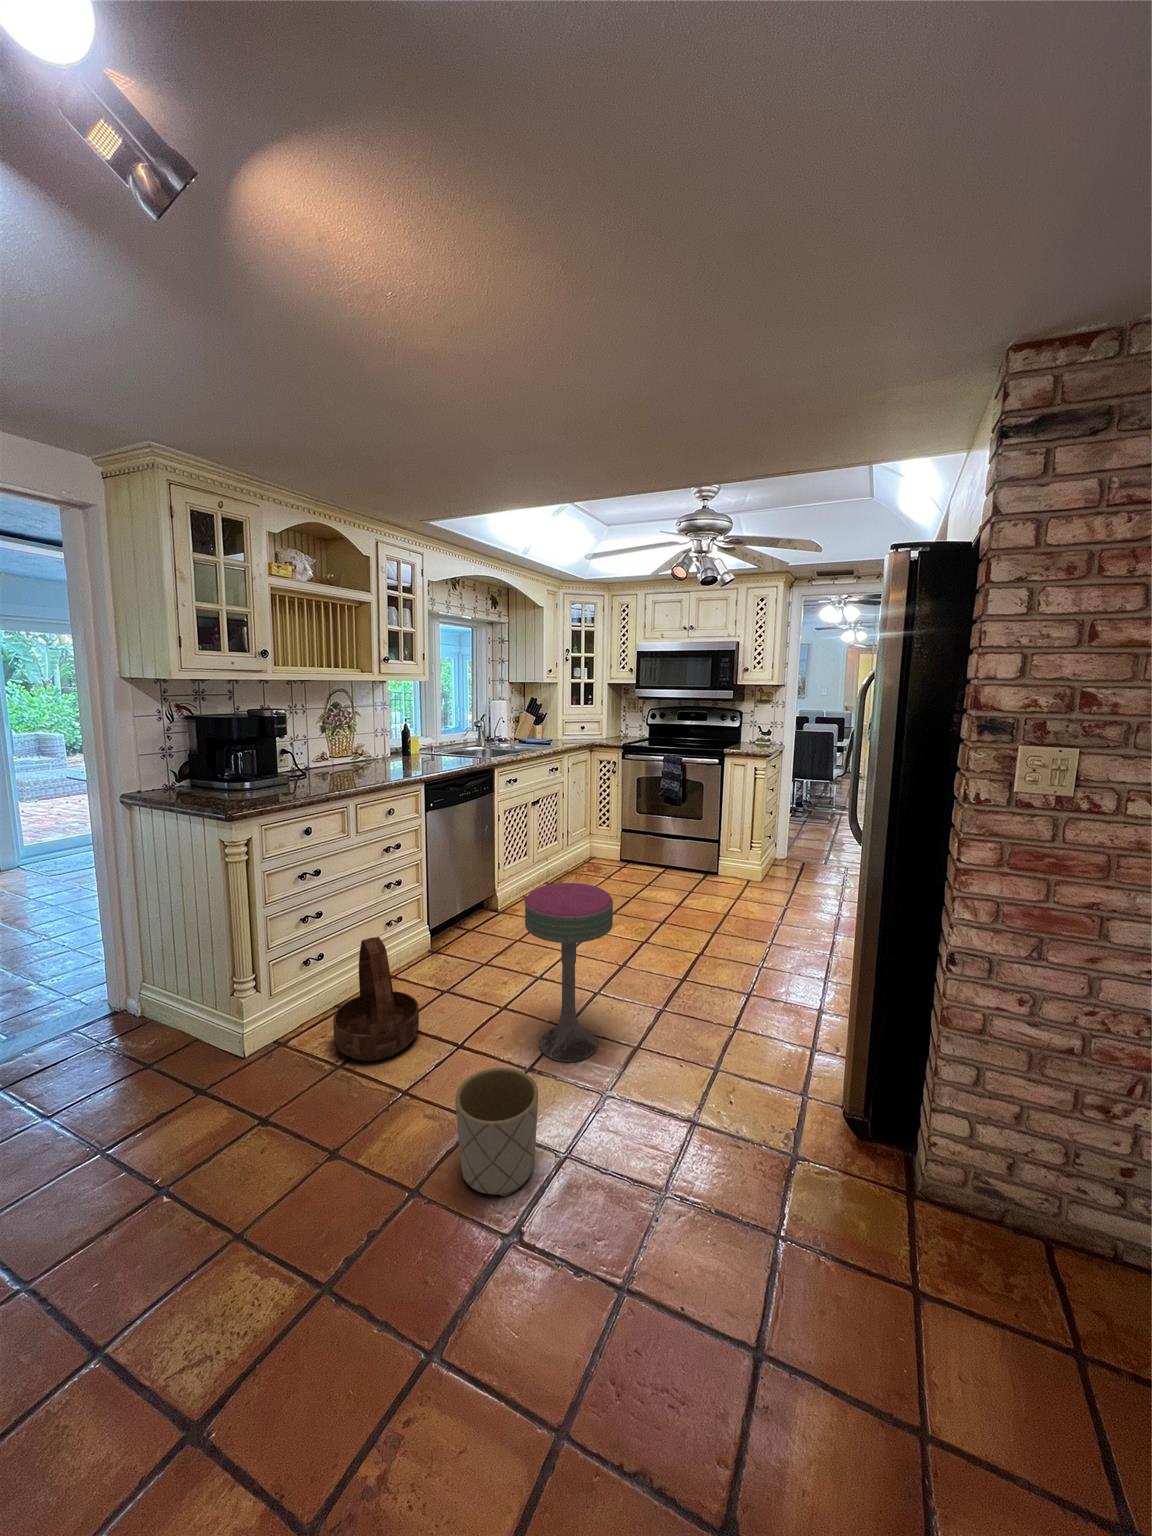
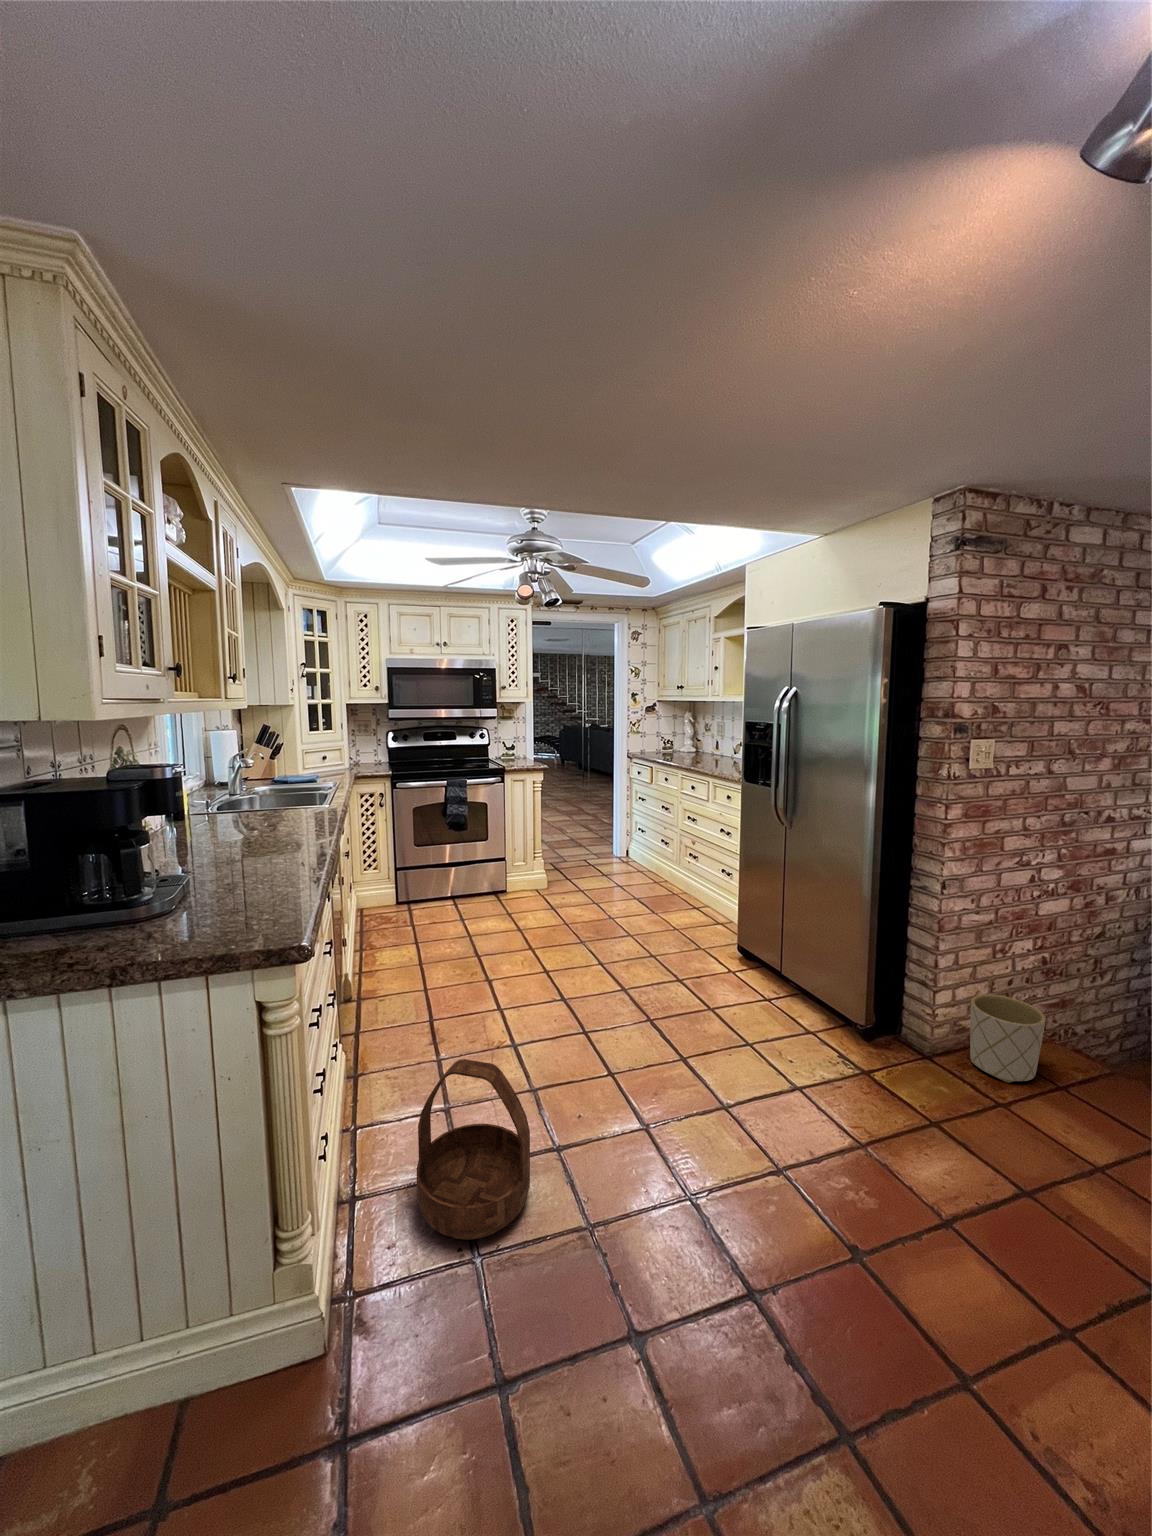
bar stool: present [525,883,613,1062] -> none [601,915,694,1107]
planter: present [455,1068,538,1196] -> present [970,994,1046,1083]

